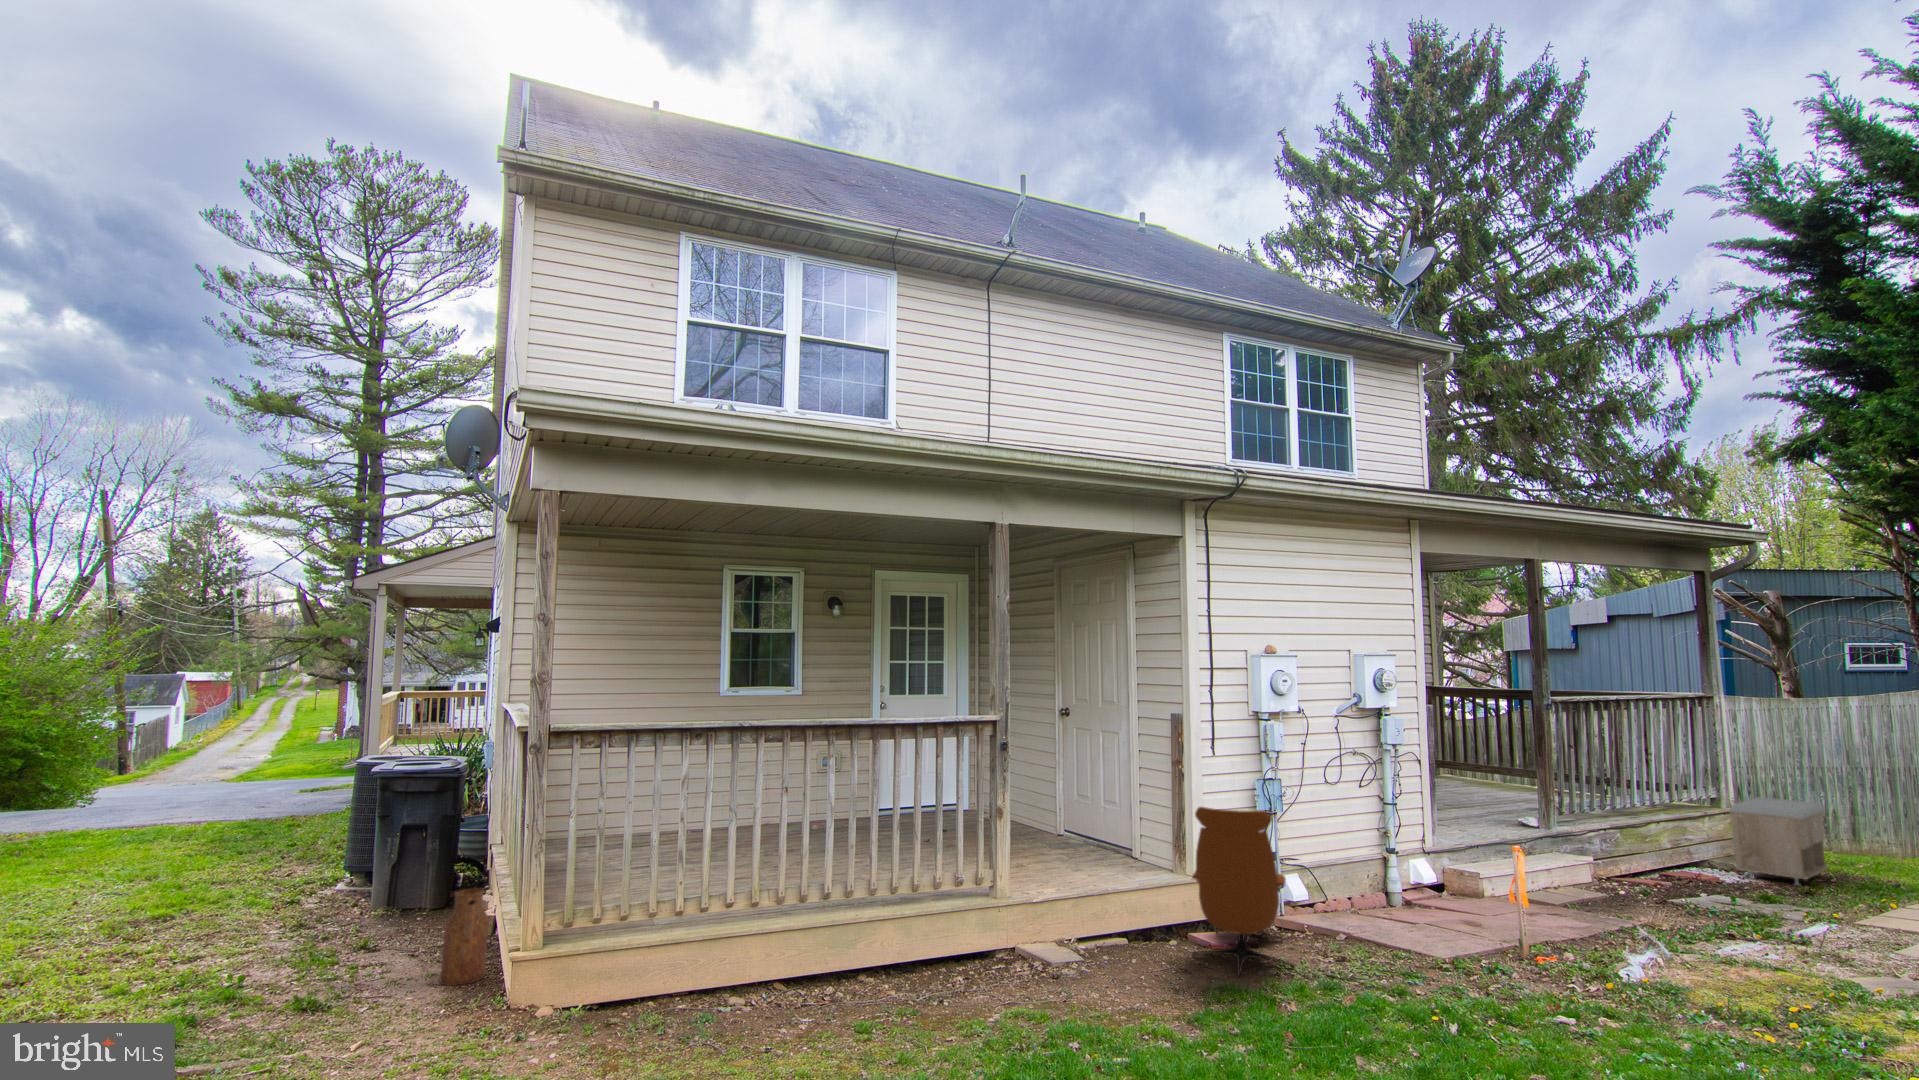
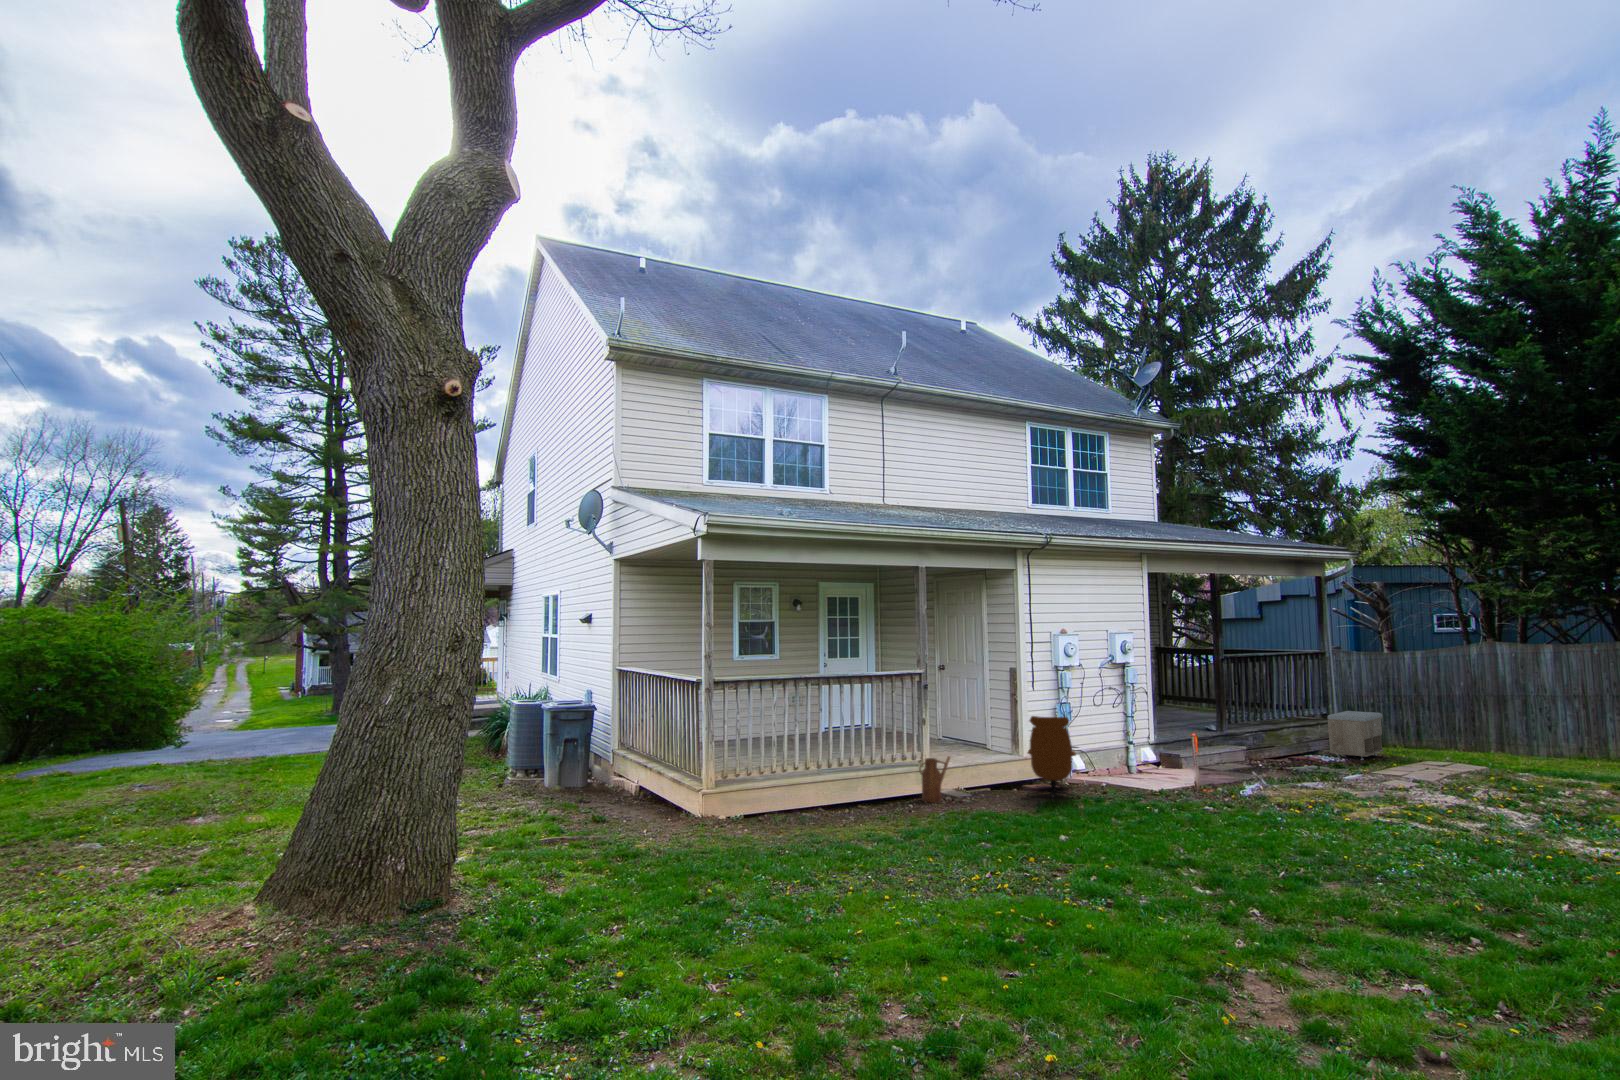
watering can: present [440,889,489,986] -> present [919,756,950,803]

